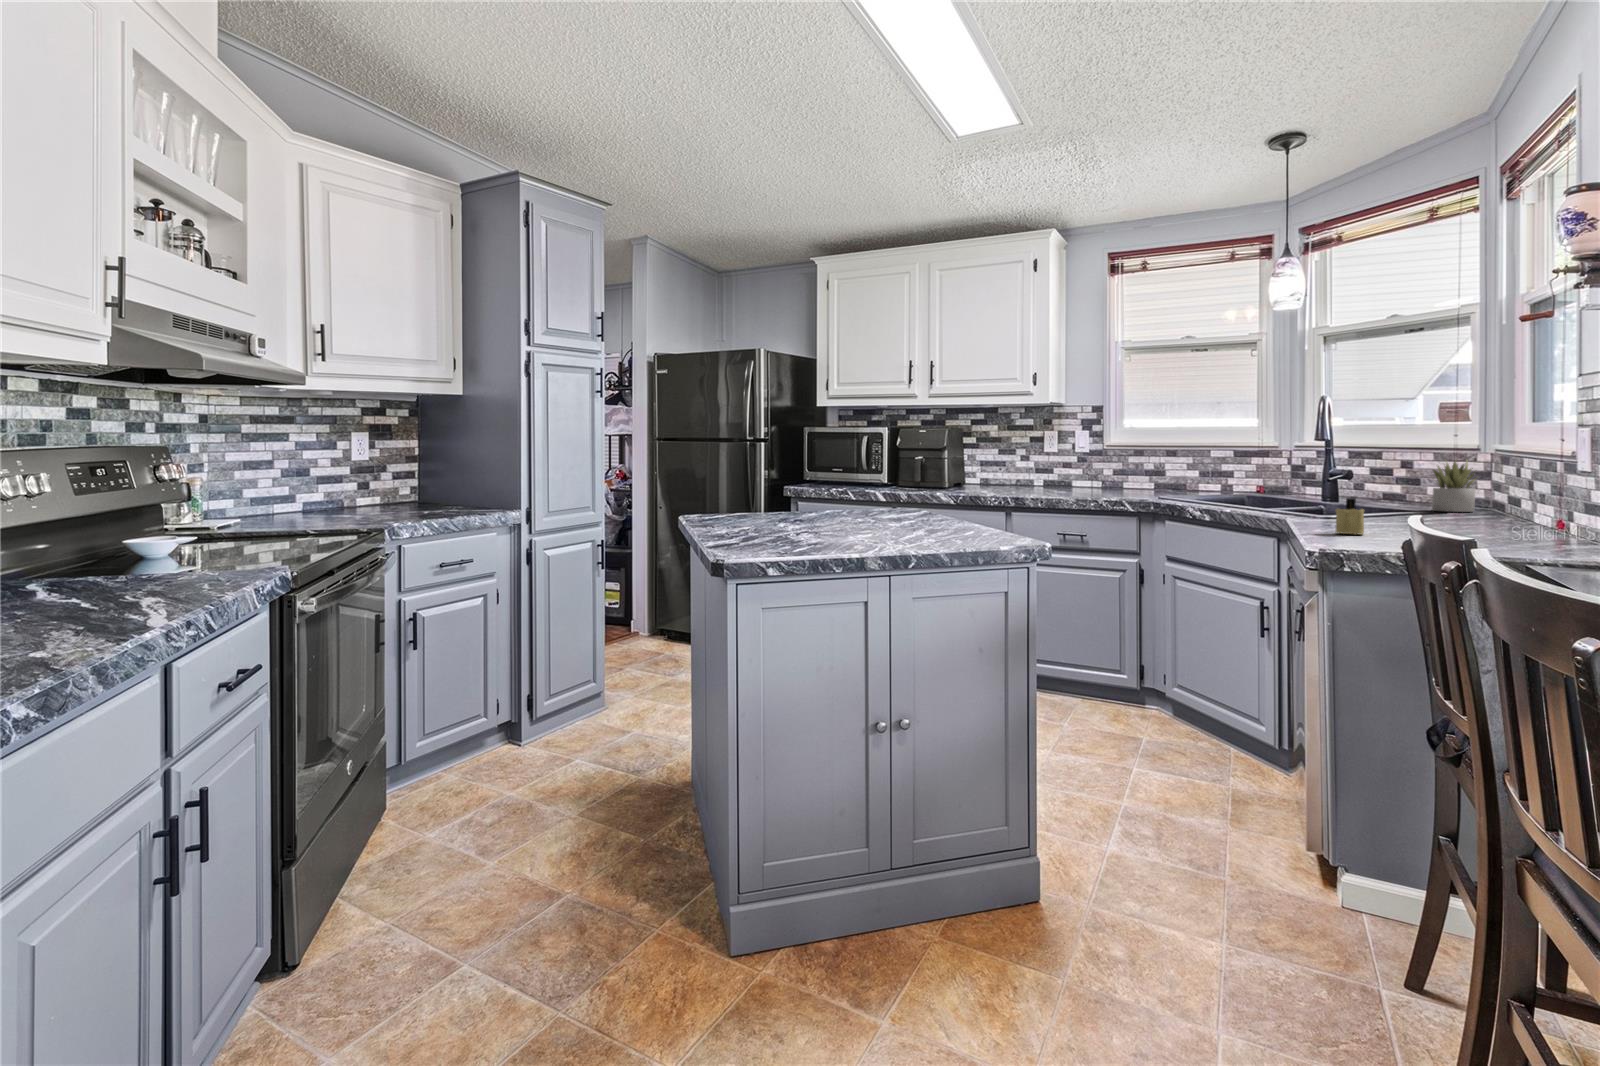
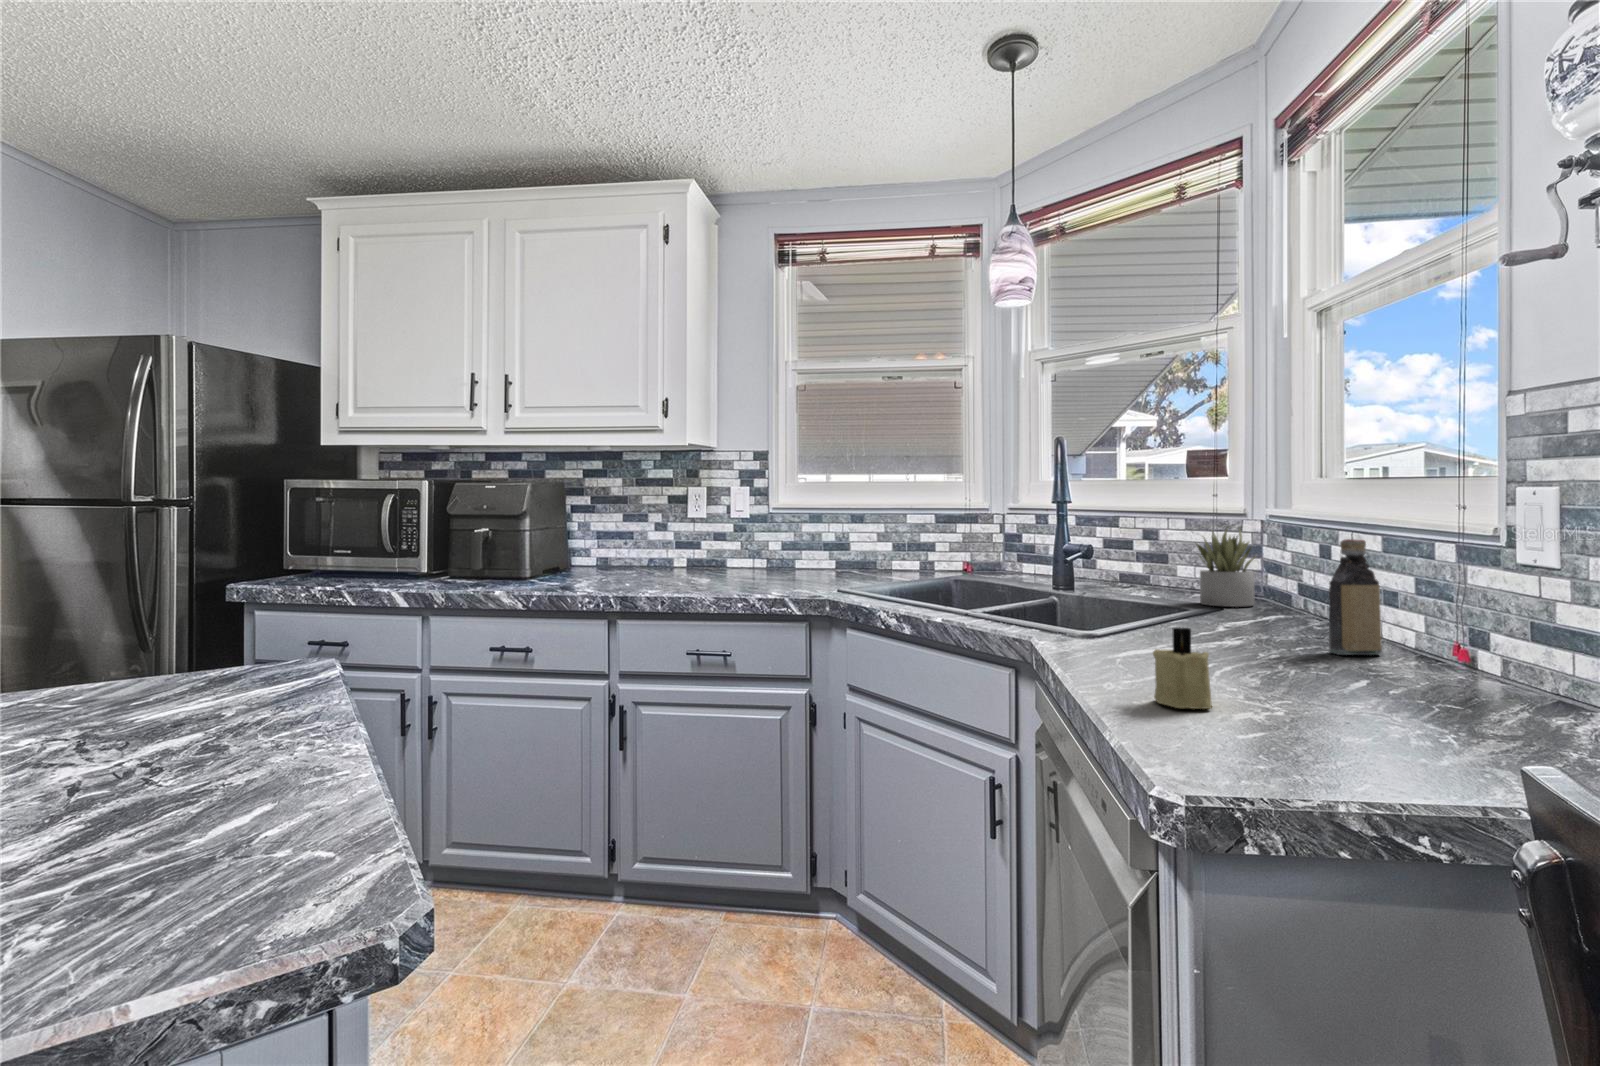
bottle: none [1476,461,1513,527] -> present [1329,539,1382,655]

